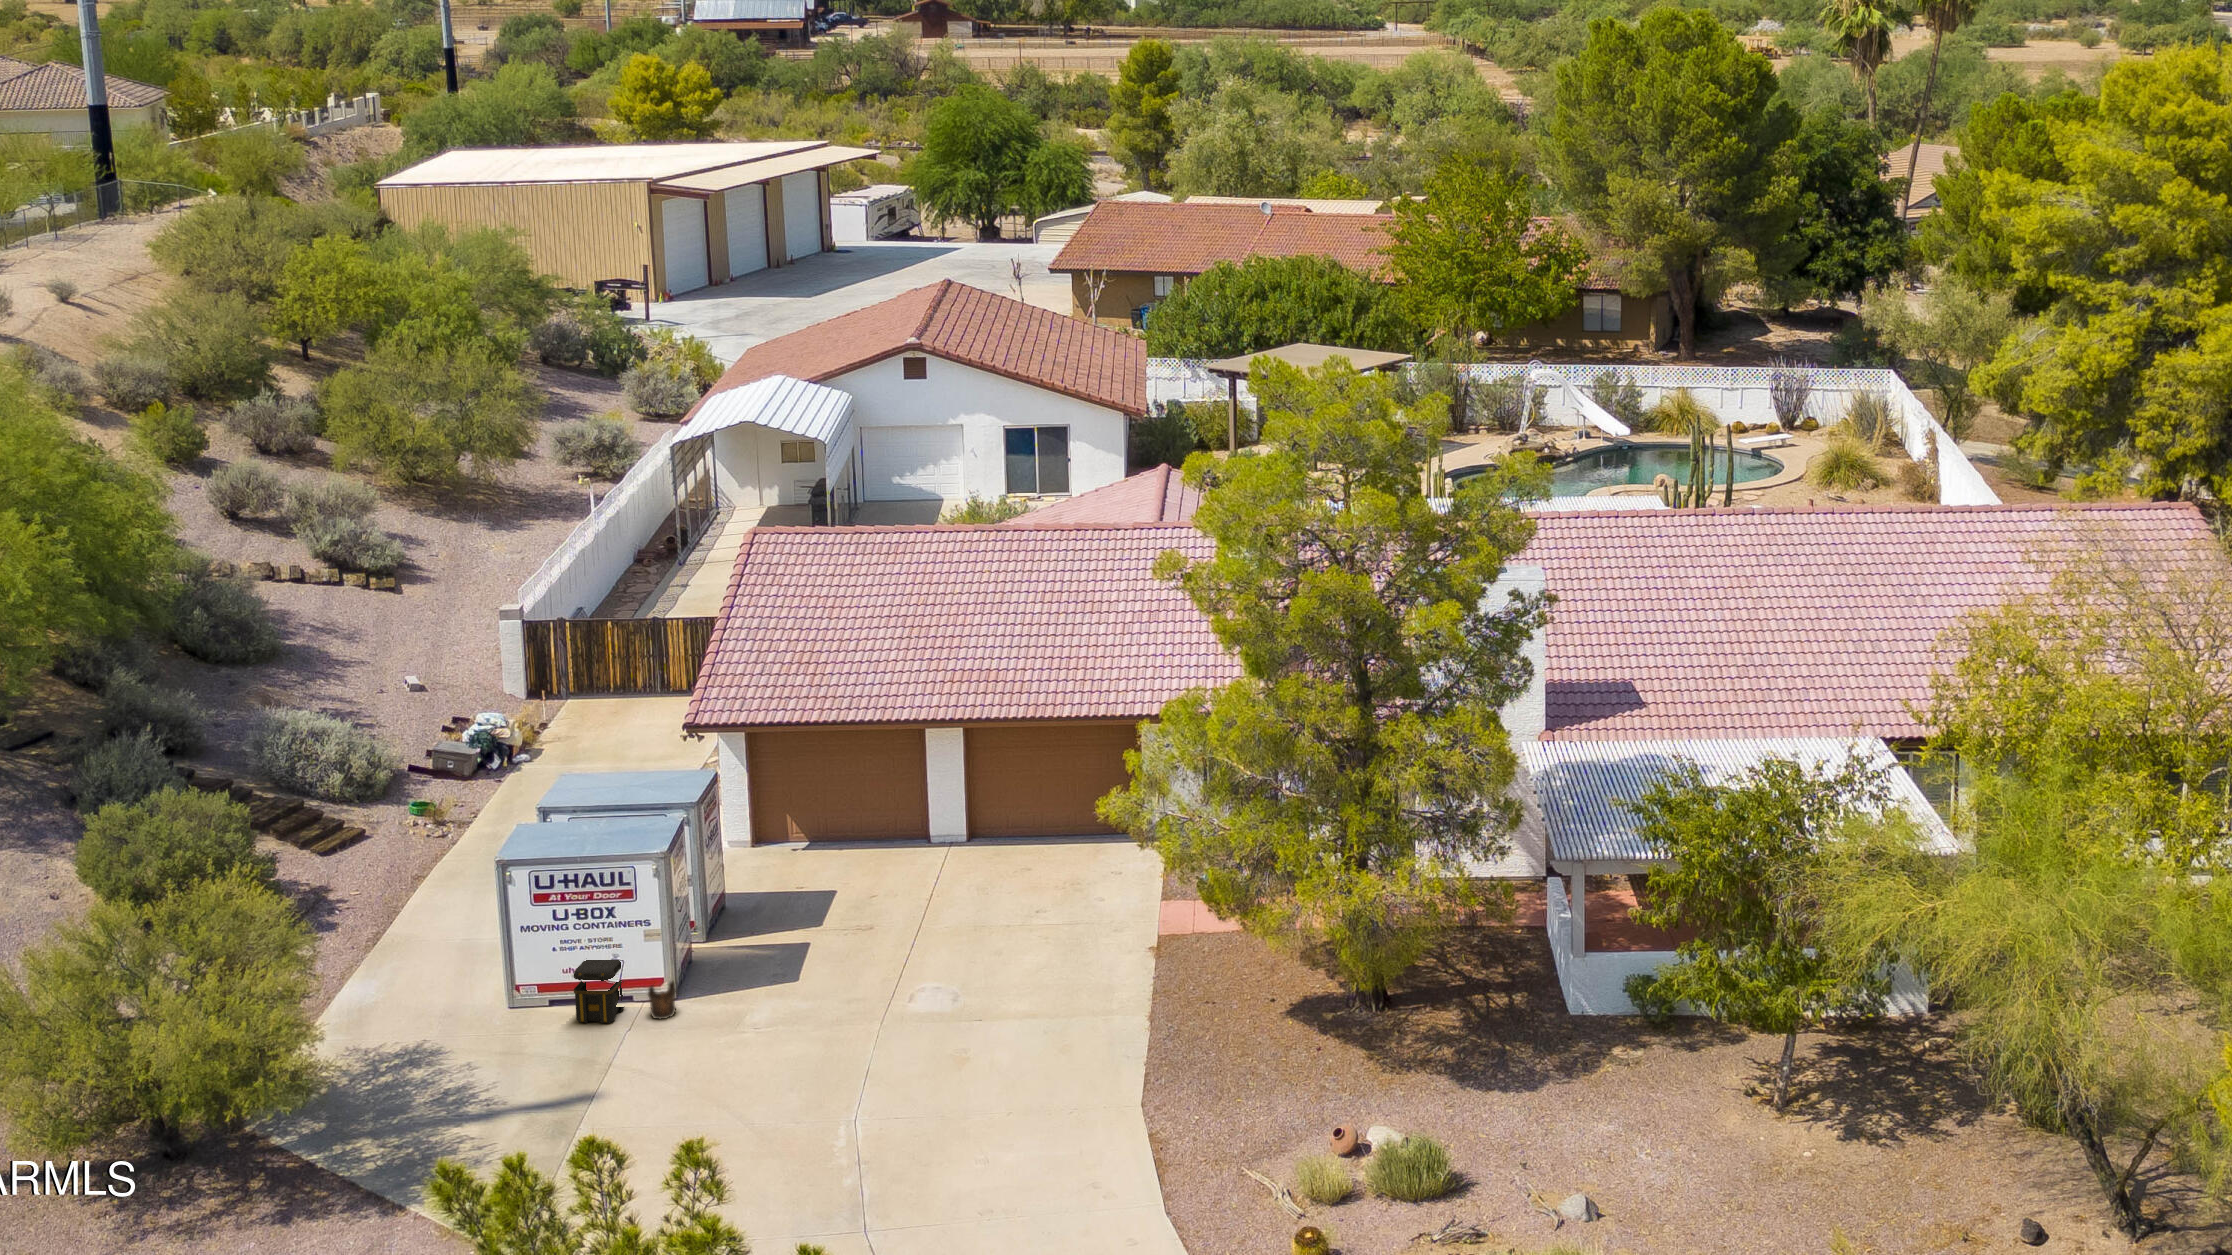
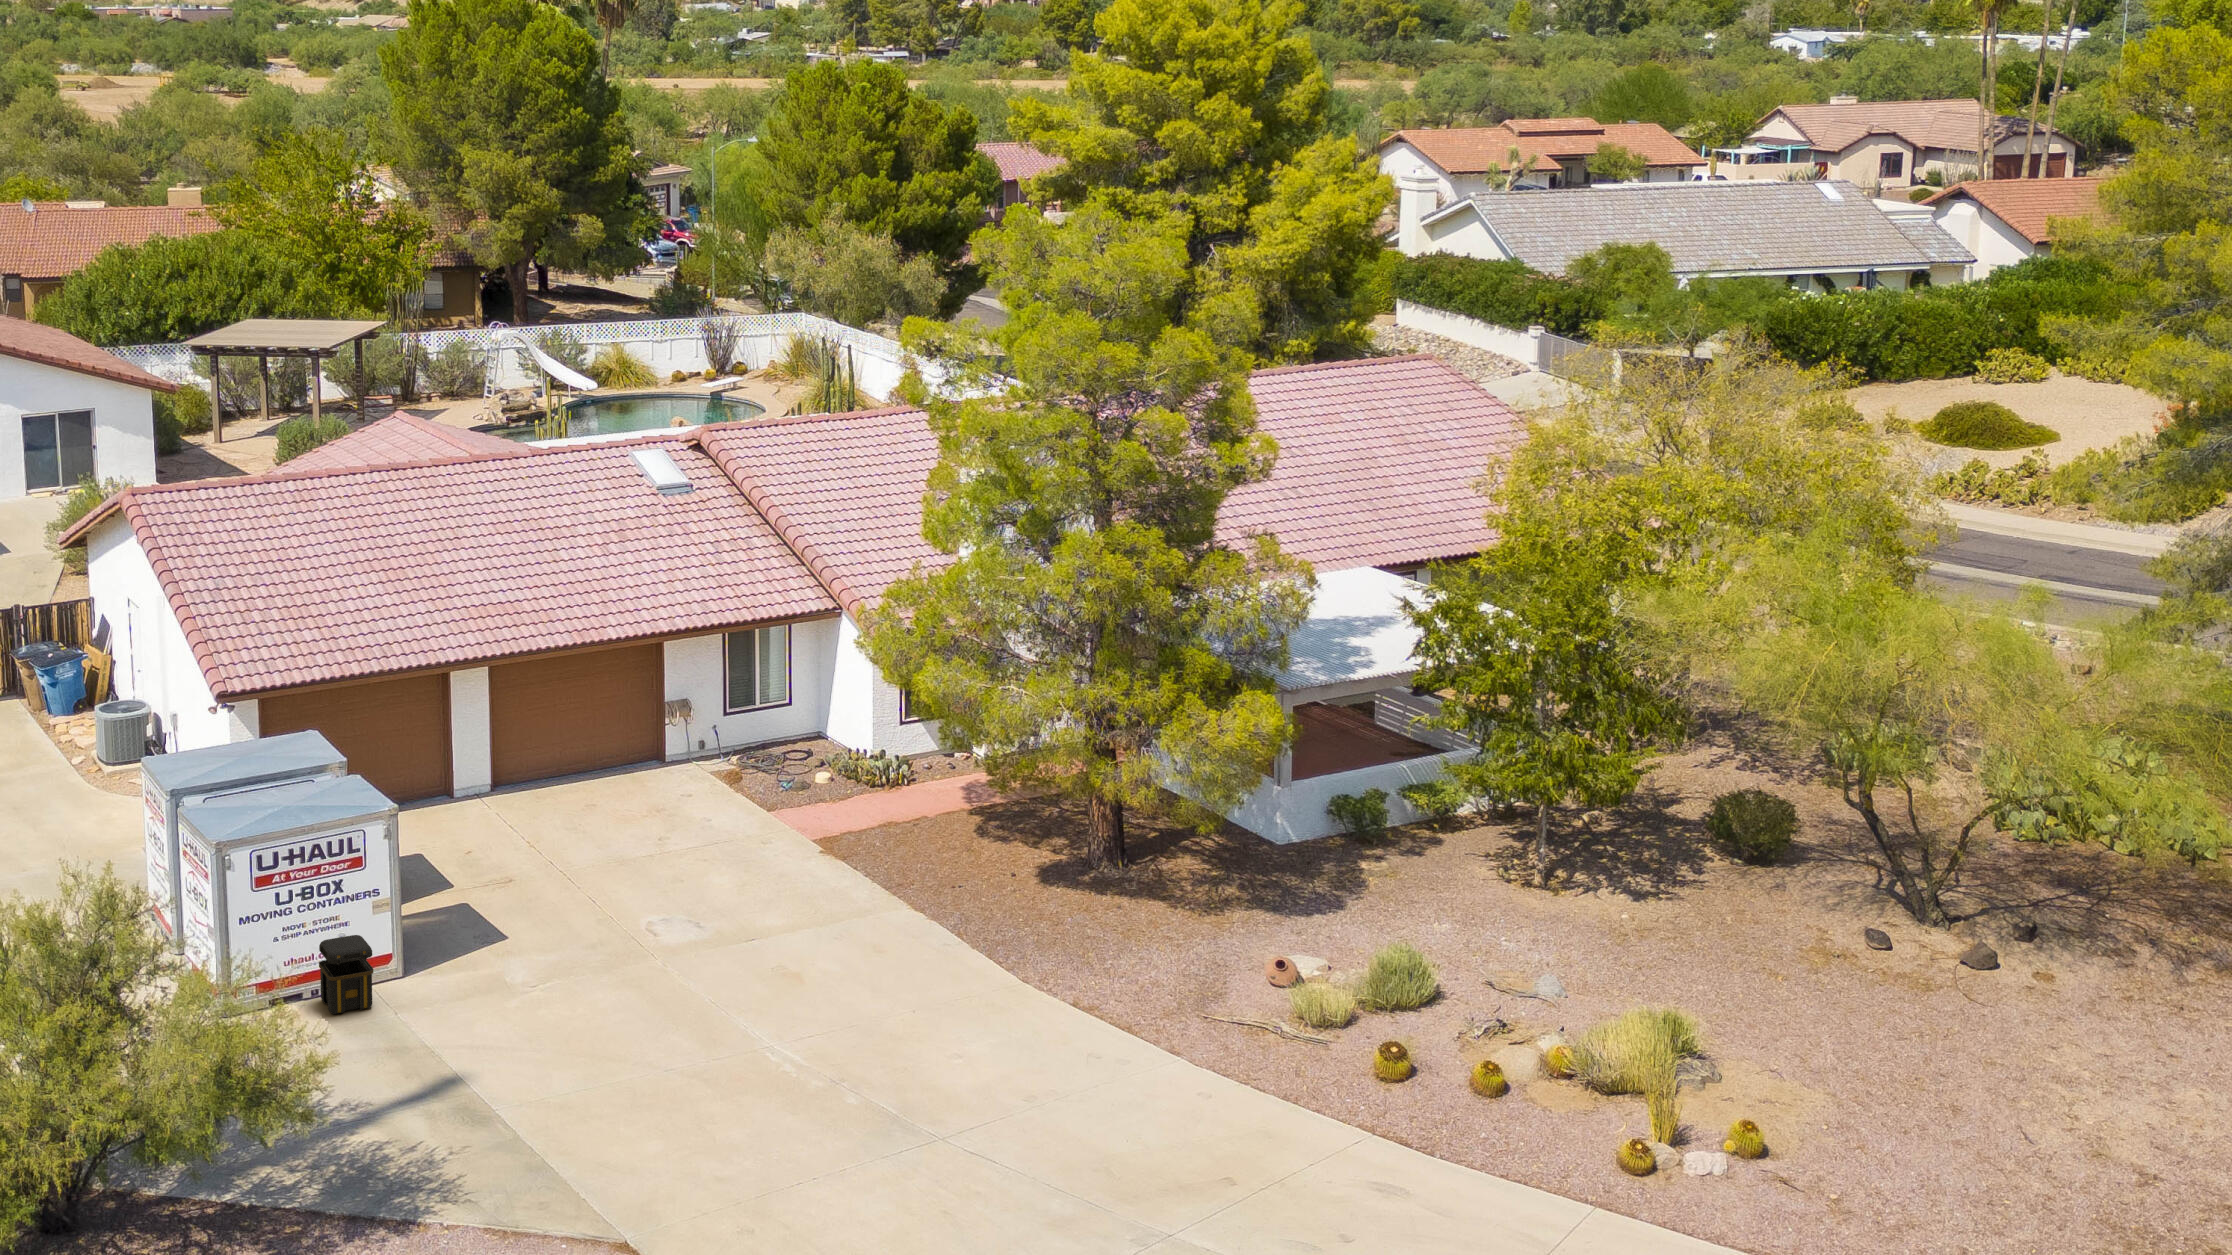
bucket: present [648,981,676,1019] -> none [387,941,429,995]

